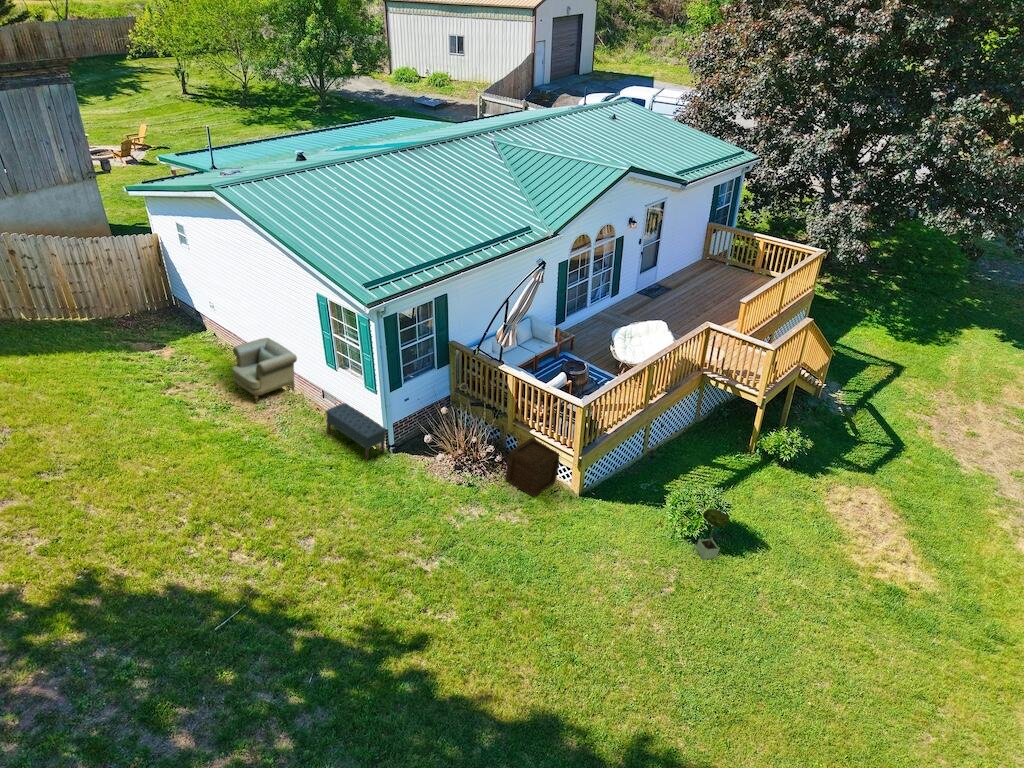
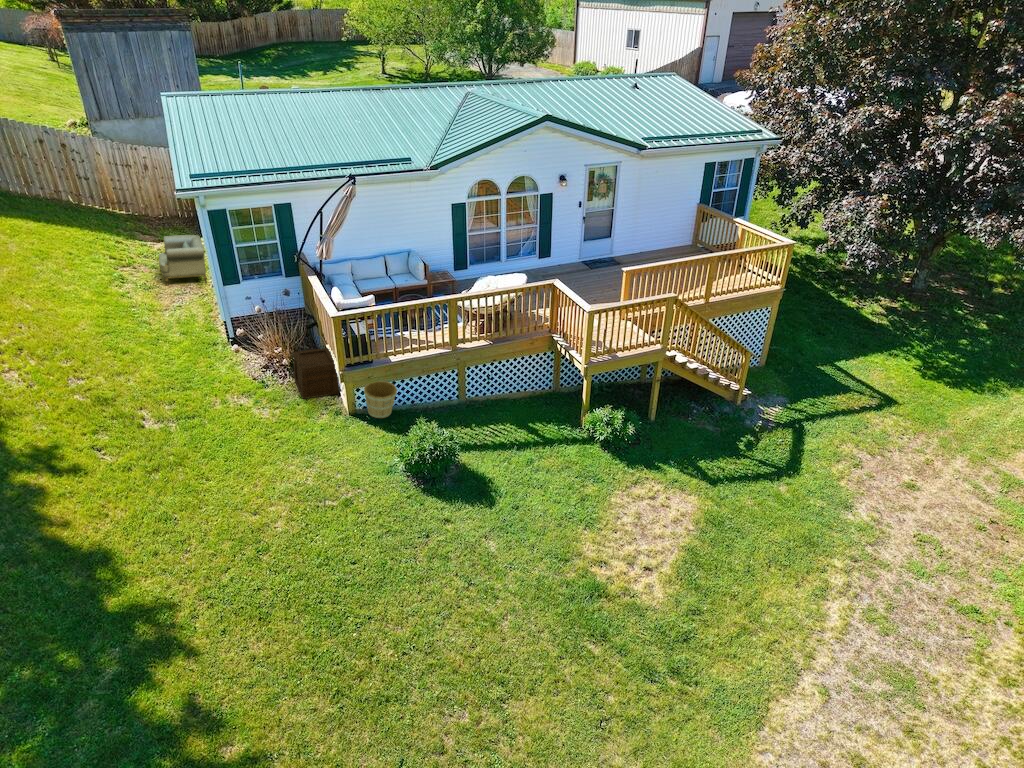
bench: present [326,403,387,460] -> none [190,293,221,340]
wooden bucket: none [596,458,630,497] -> present [364,381,397,418]
potted tree: present [696,509,729,559] -> none [394,434,419,489]

